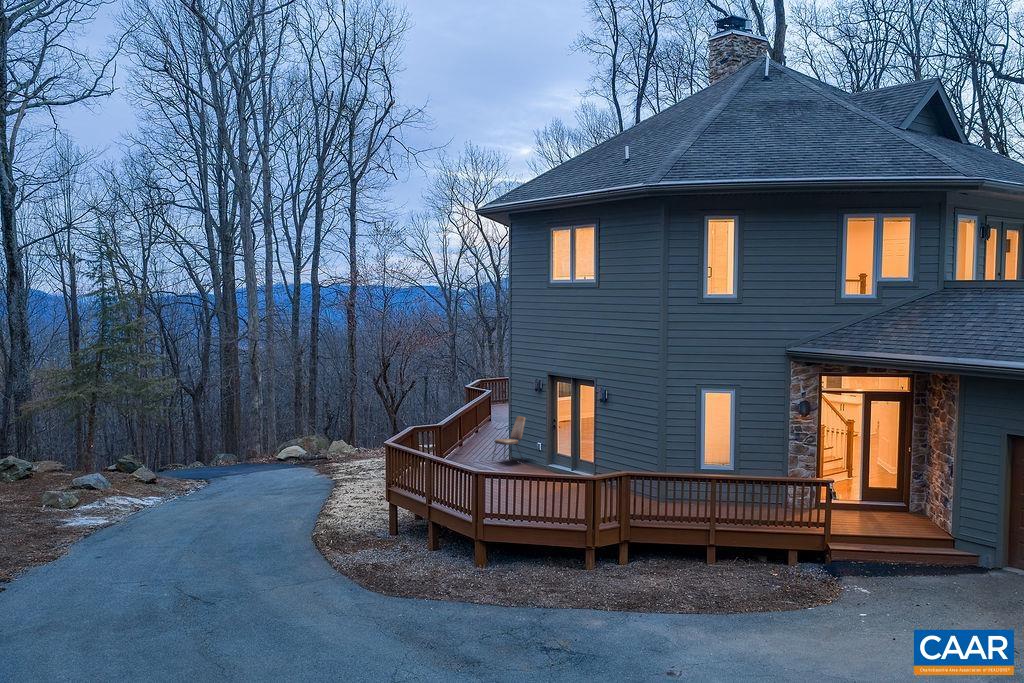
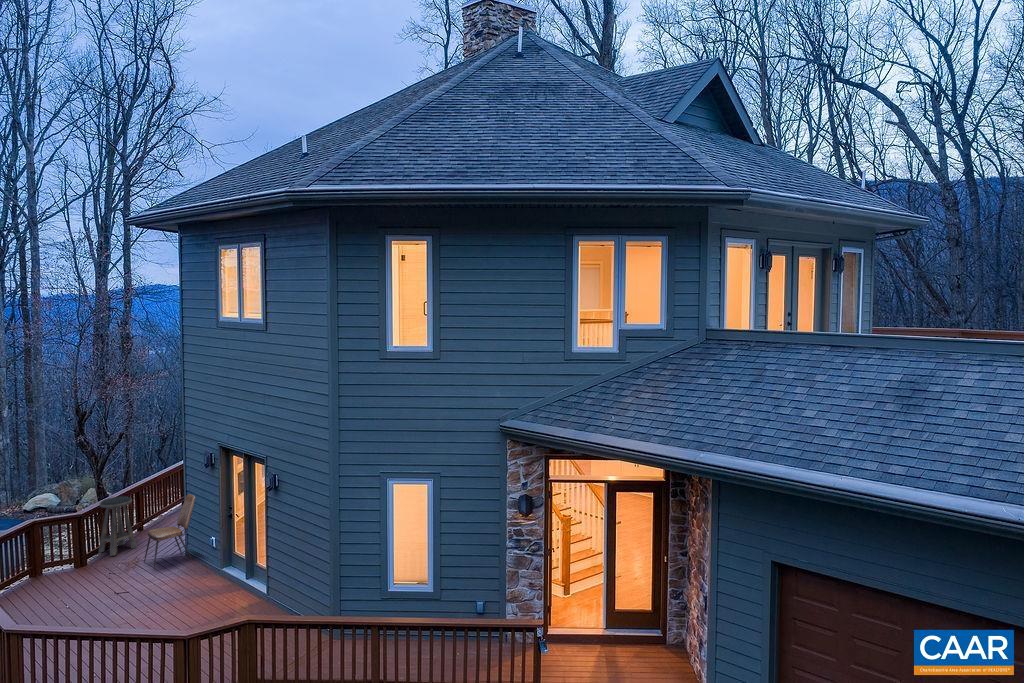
stool: none [453,419,477,459] -> present [99,496,137,556]

